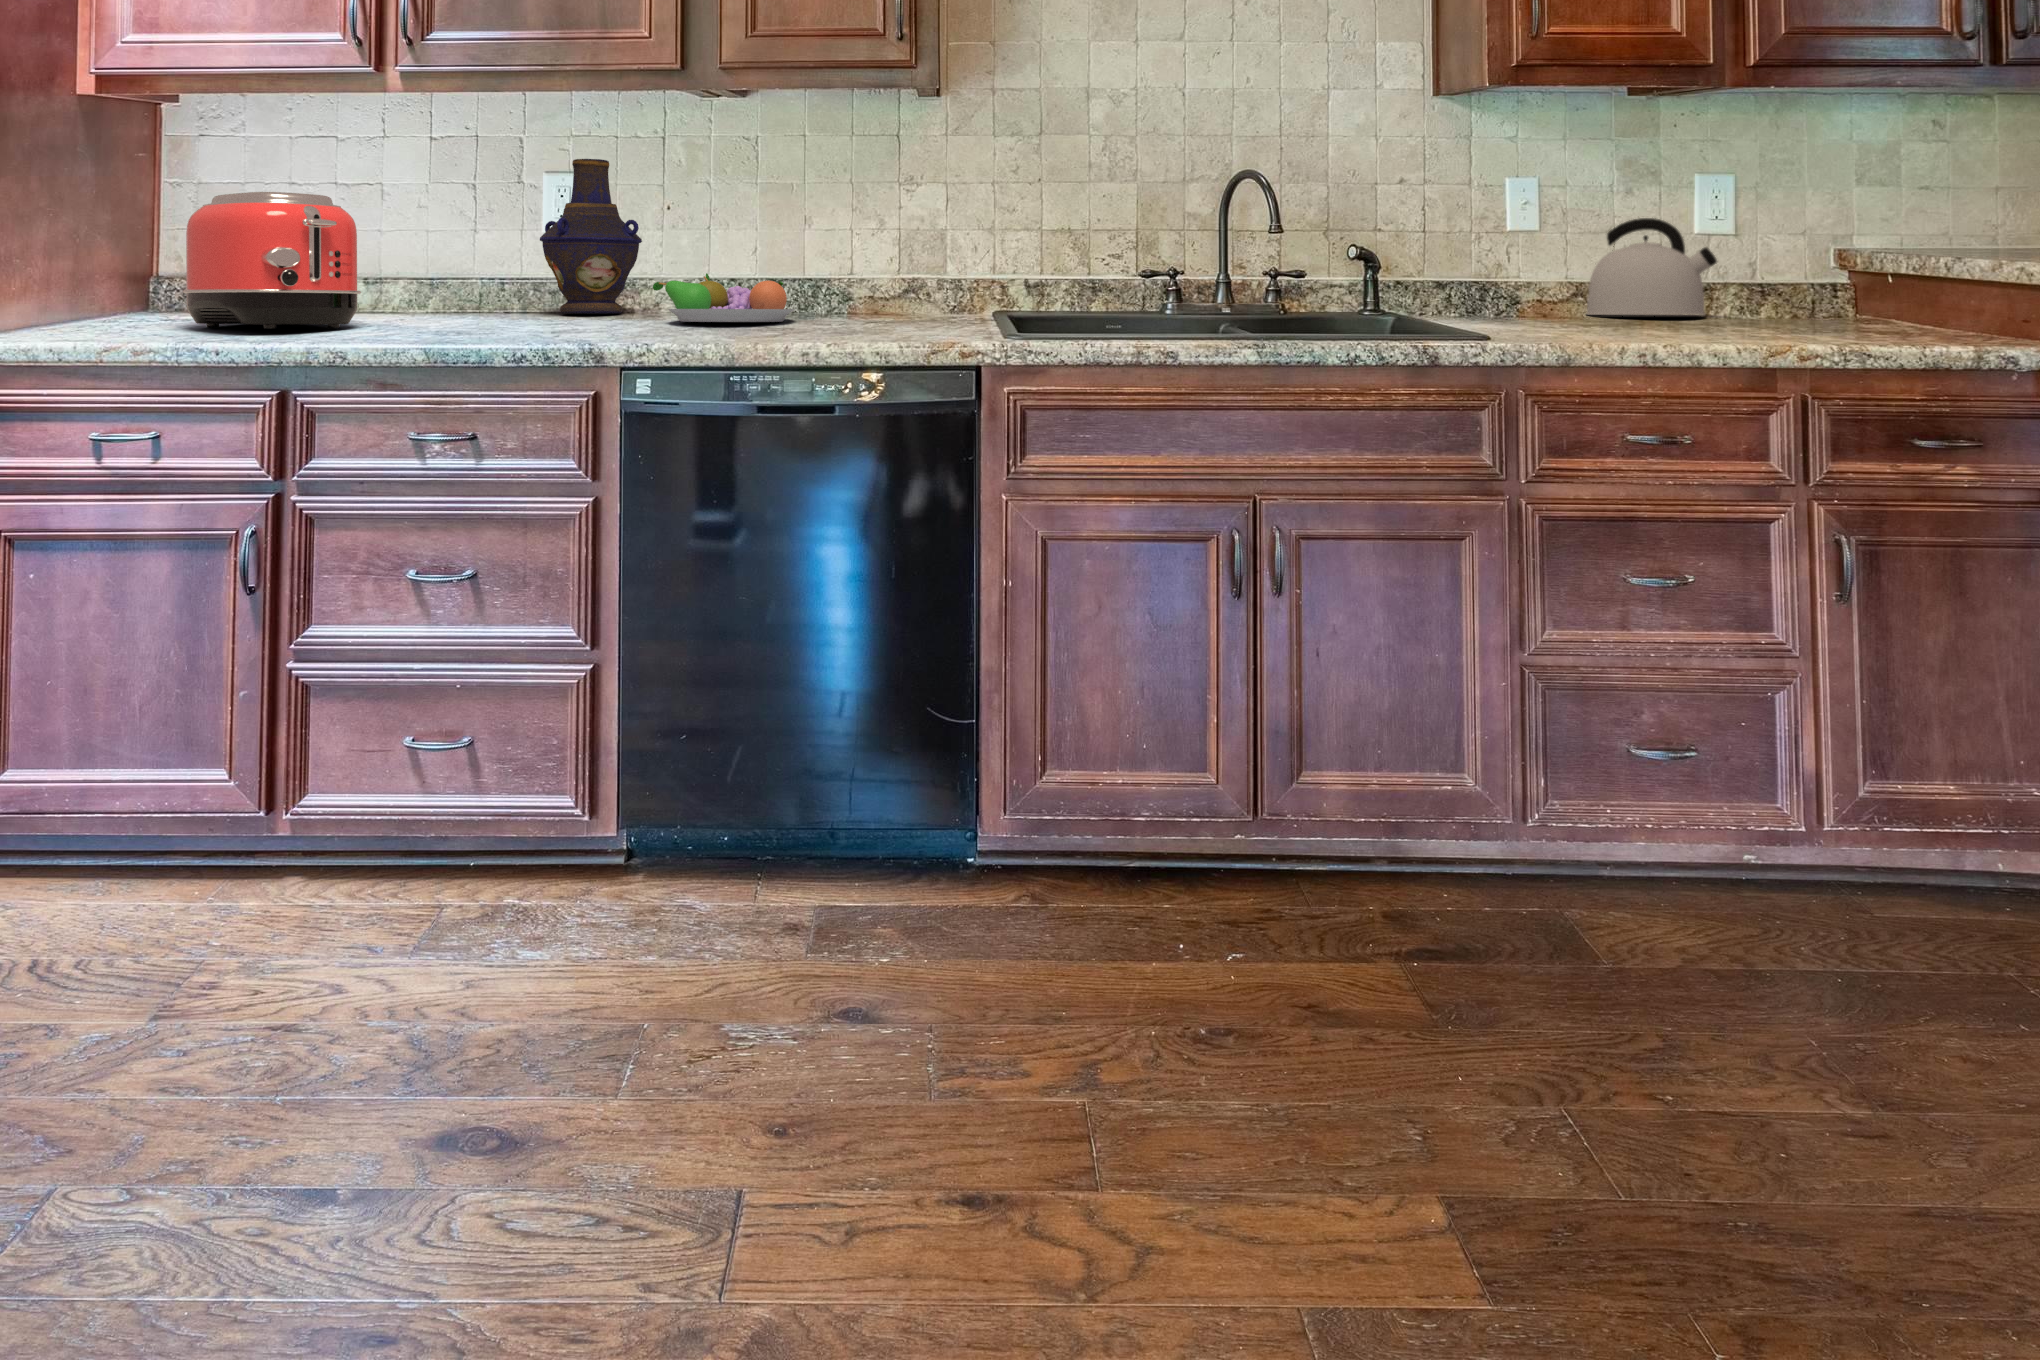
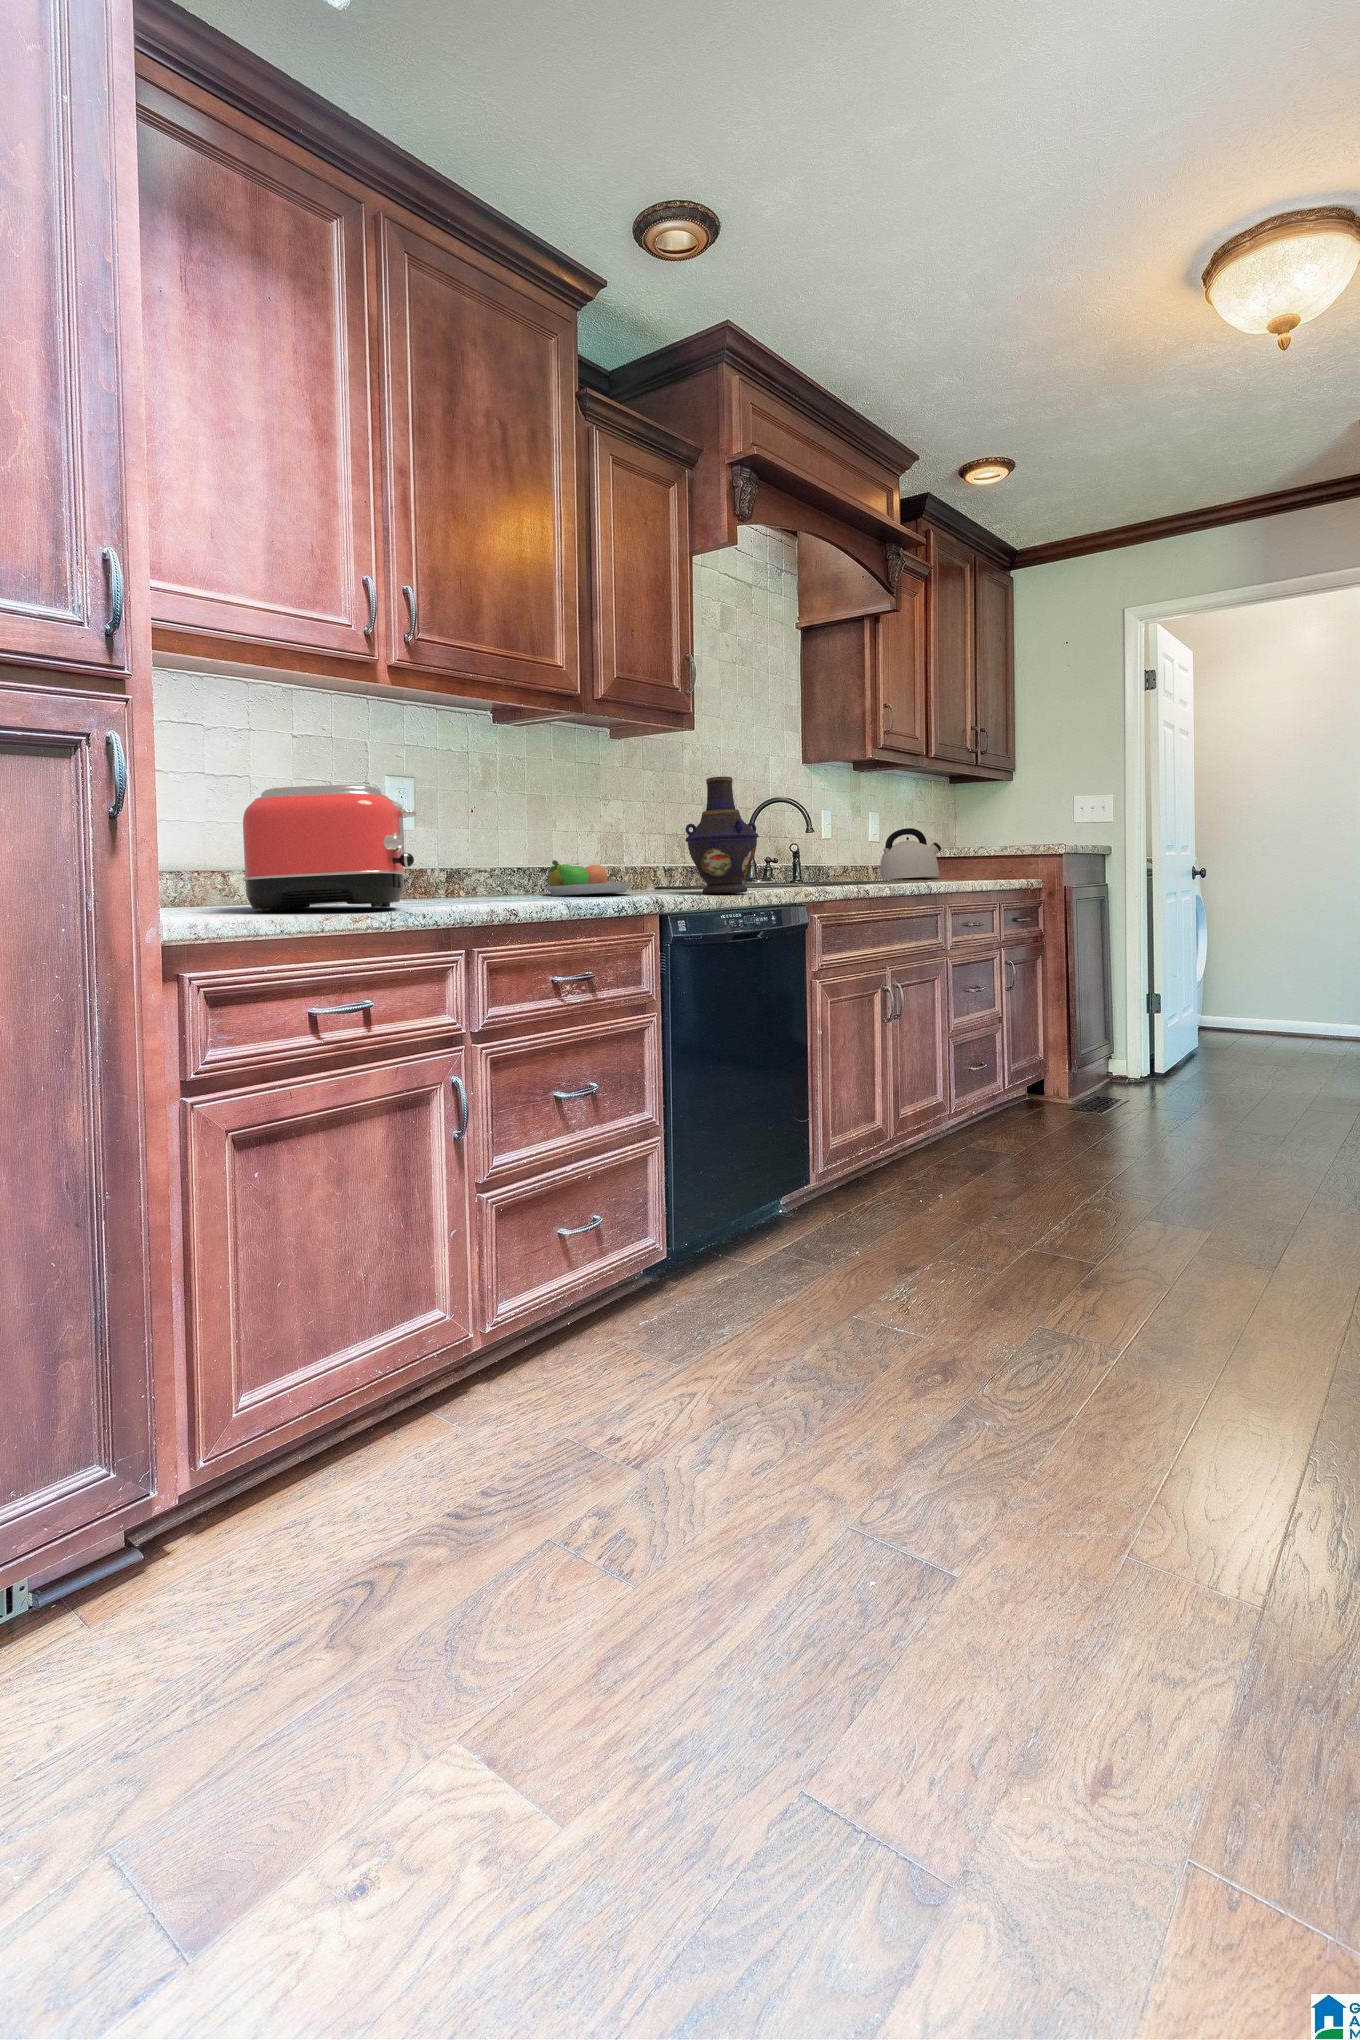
vase: present [540,159,642,314] -> present [685,777,759,894]

